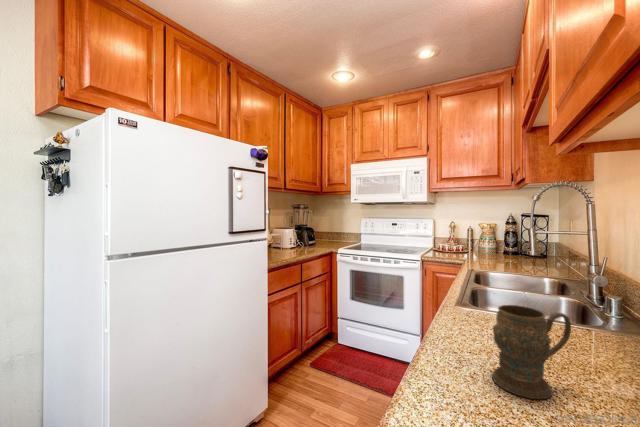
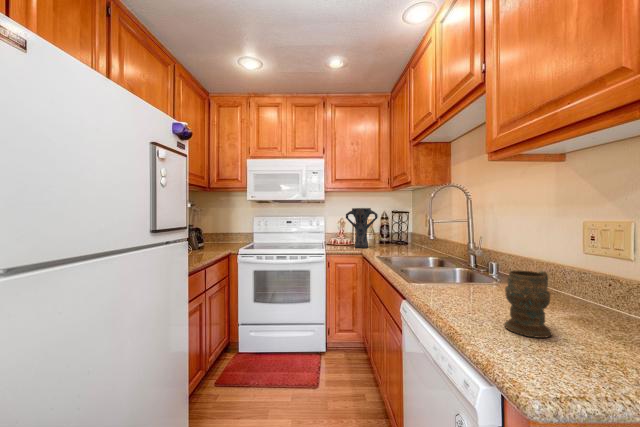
vase: none [453,211,492,258] -> present [346,208,378,248]

